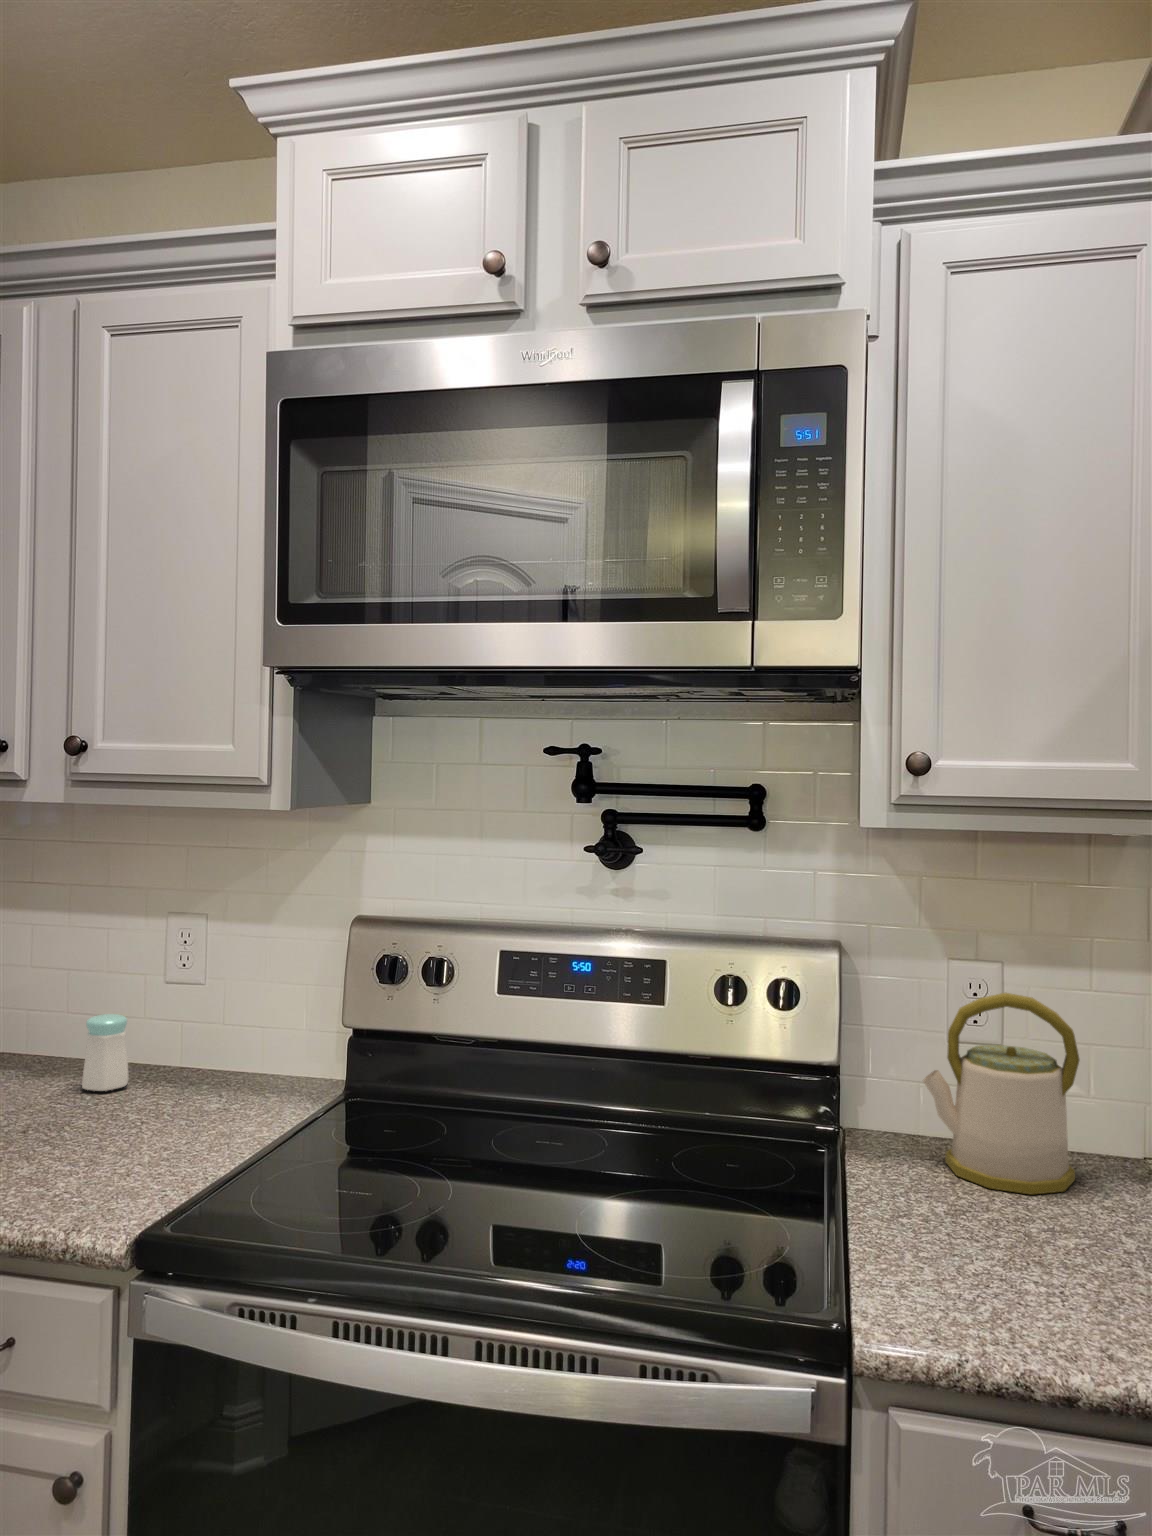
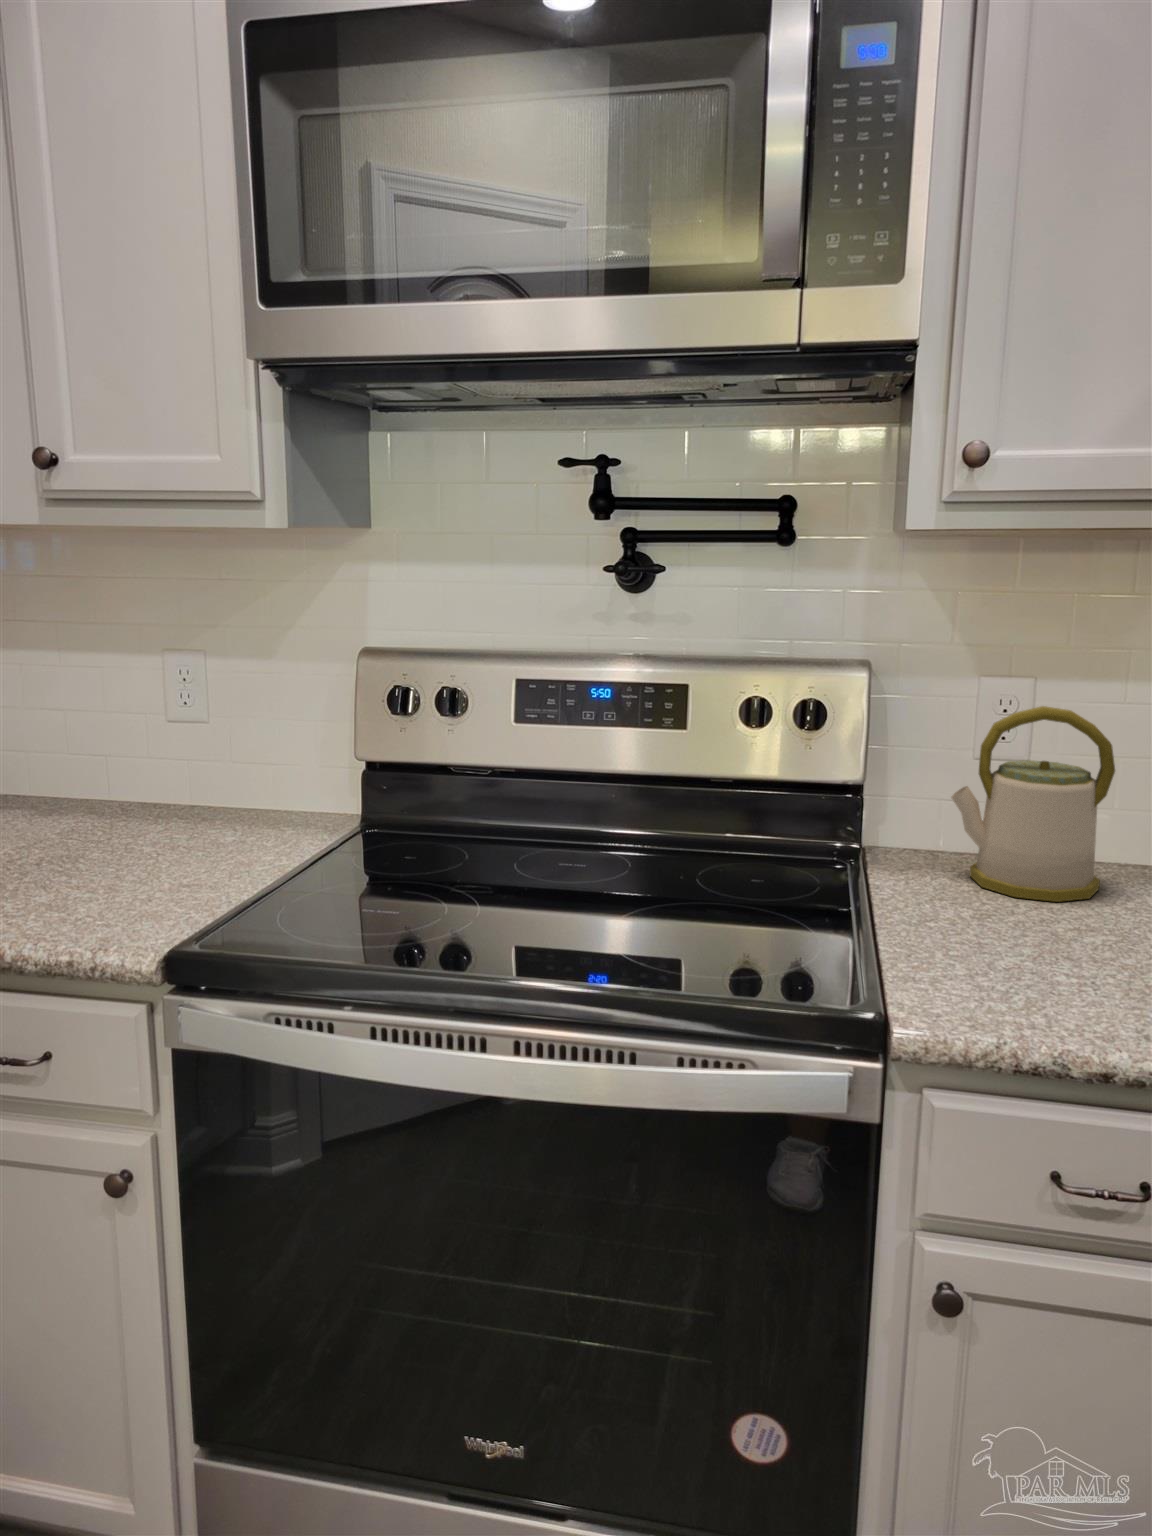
salt shaker: present [82,1014,128,1091] -> none [85,752,134,828]

